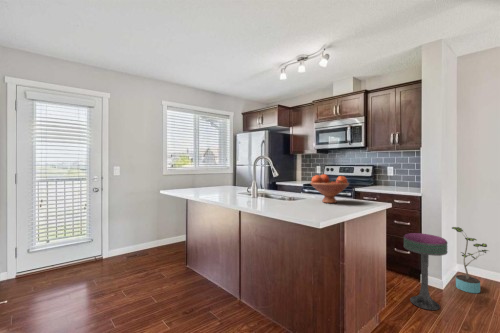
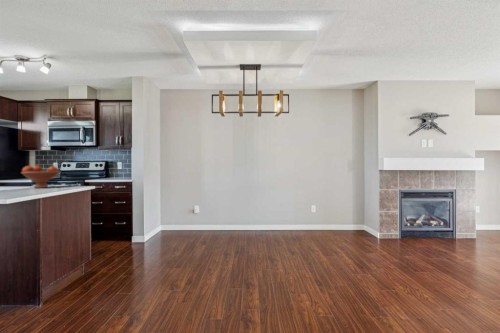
potted plant: present [452,227,488,293] -> none [151,200,172,240]
bar stool: present [404,233,447,310] -> none [113,206,140,255]

